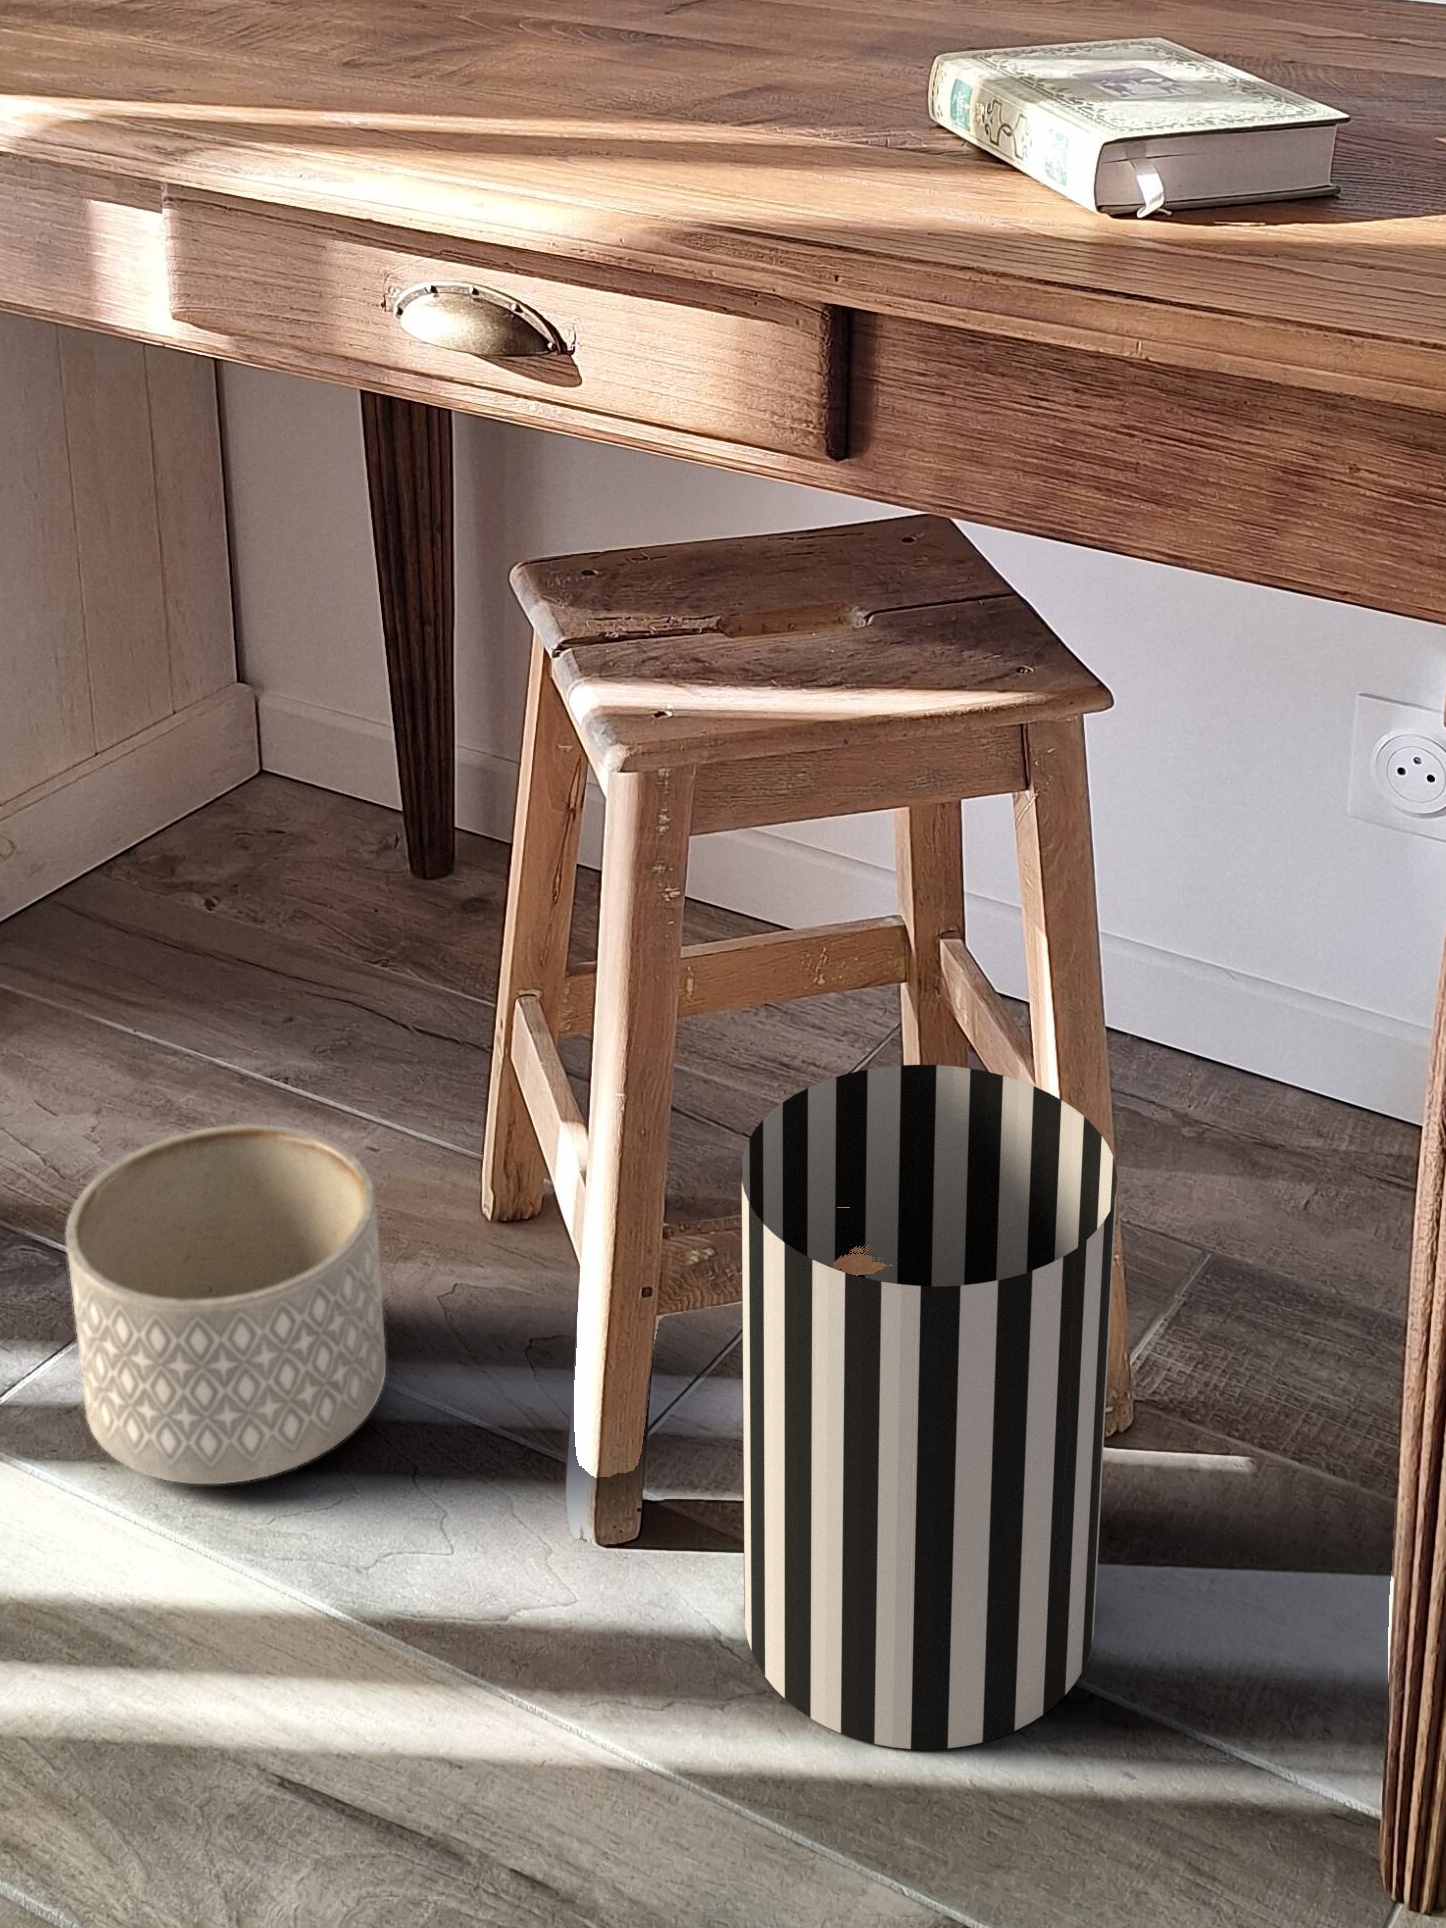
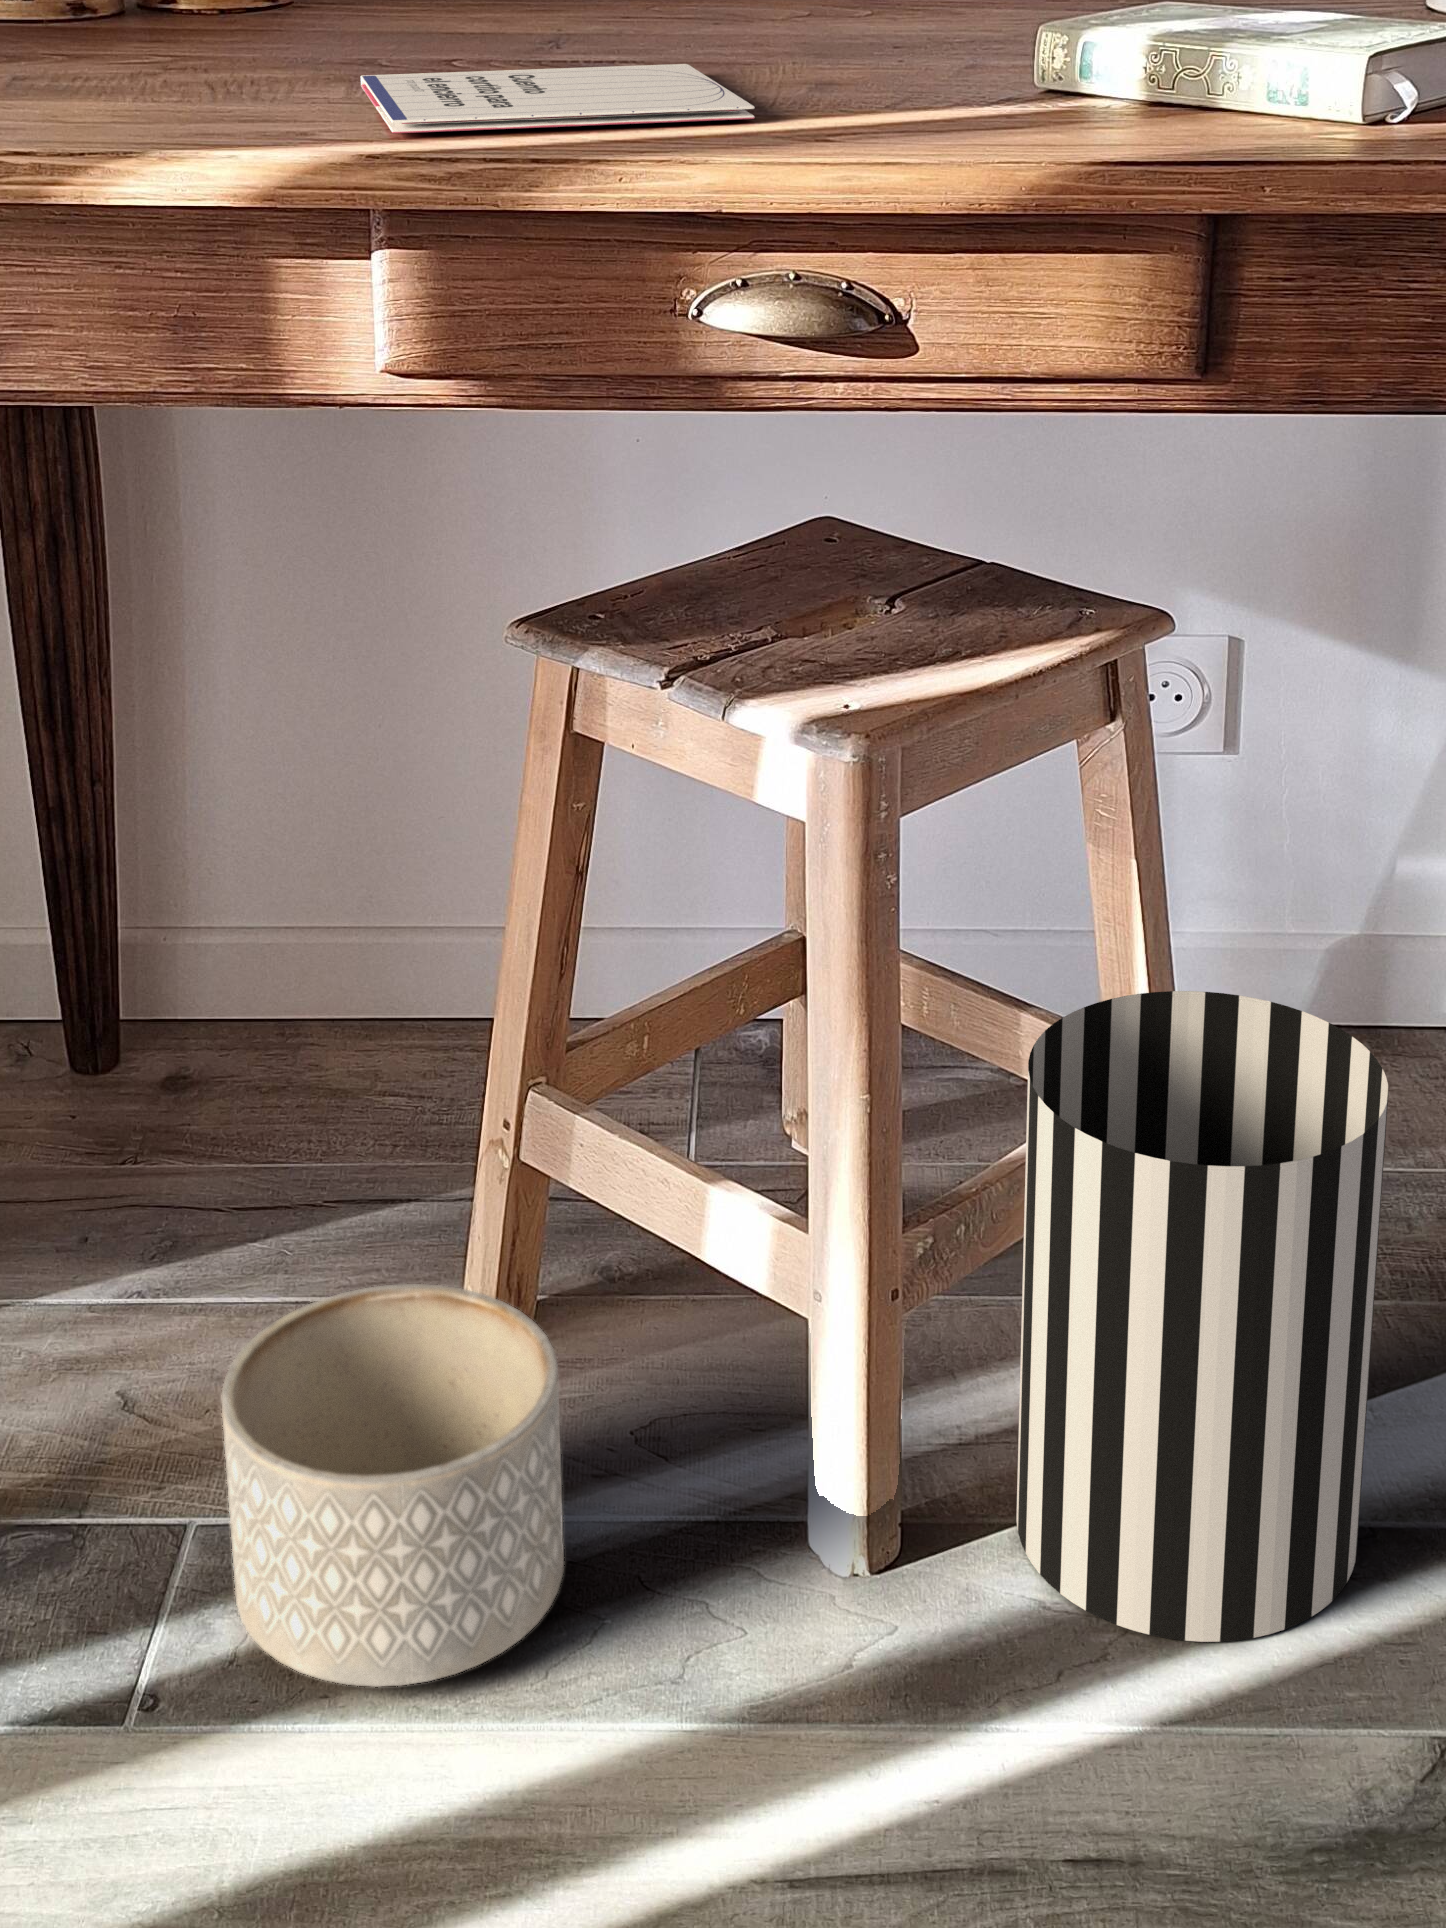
notebook: none [265,18,701,113] -> present [360,64,755,133]

